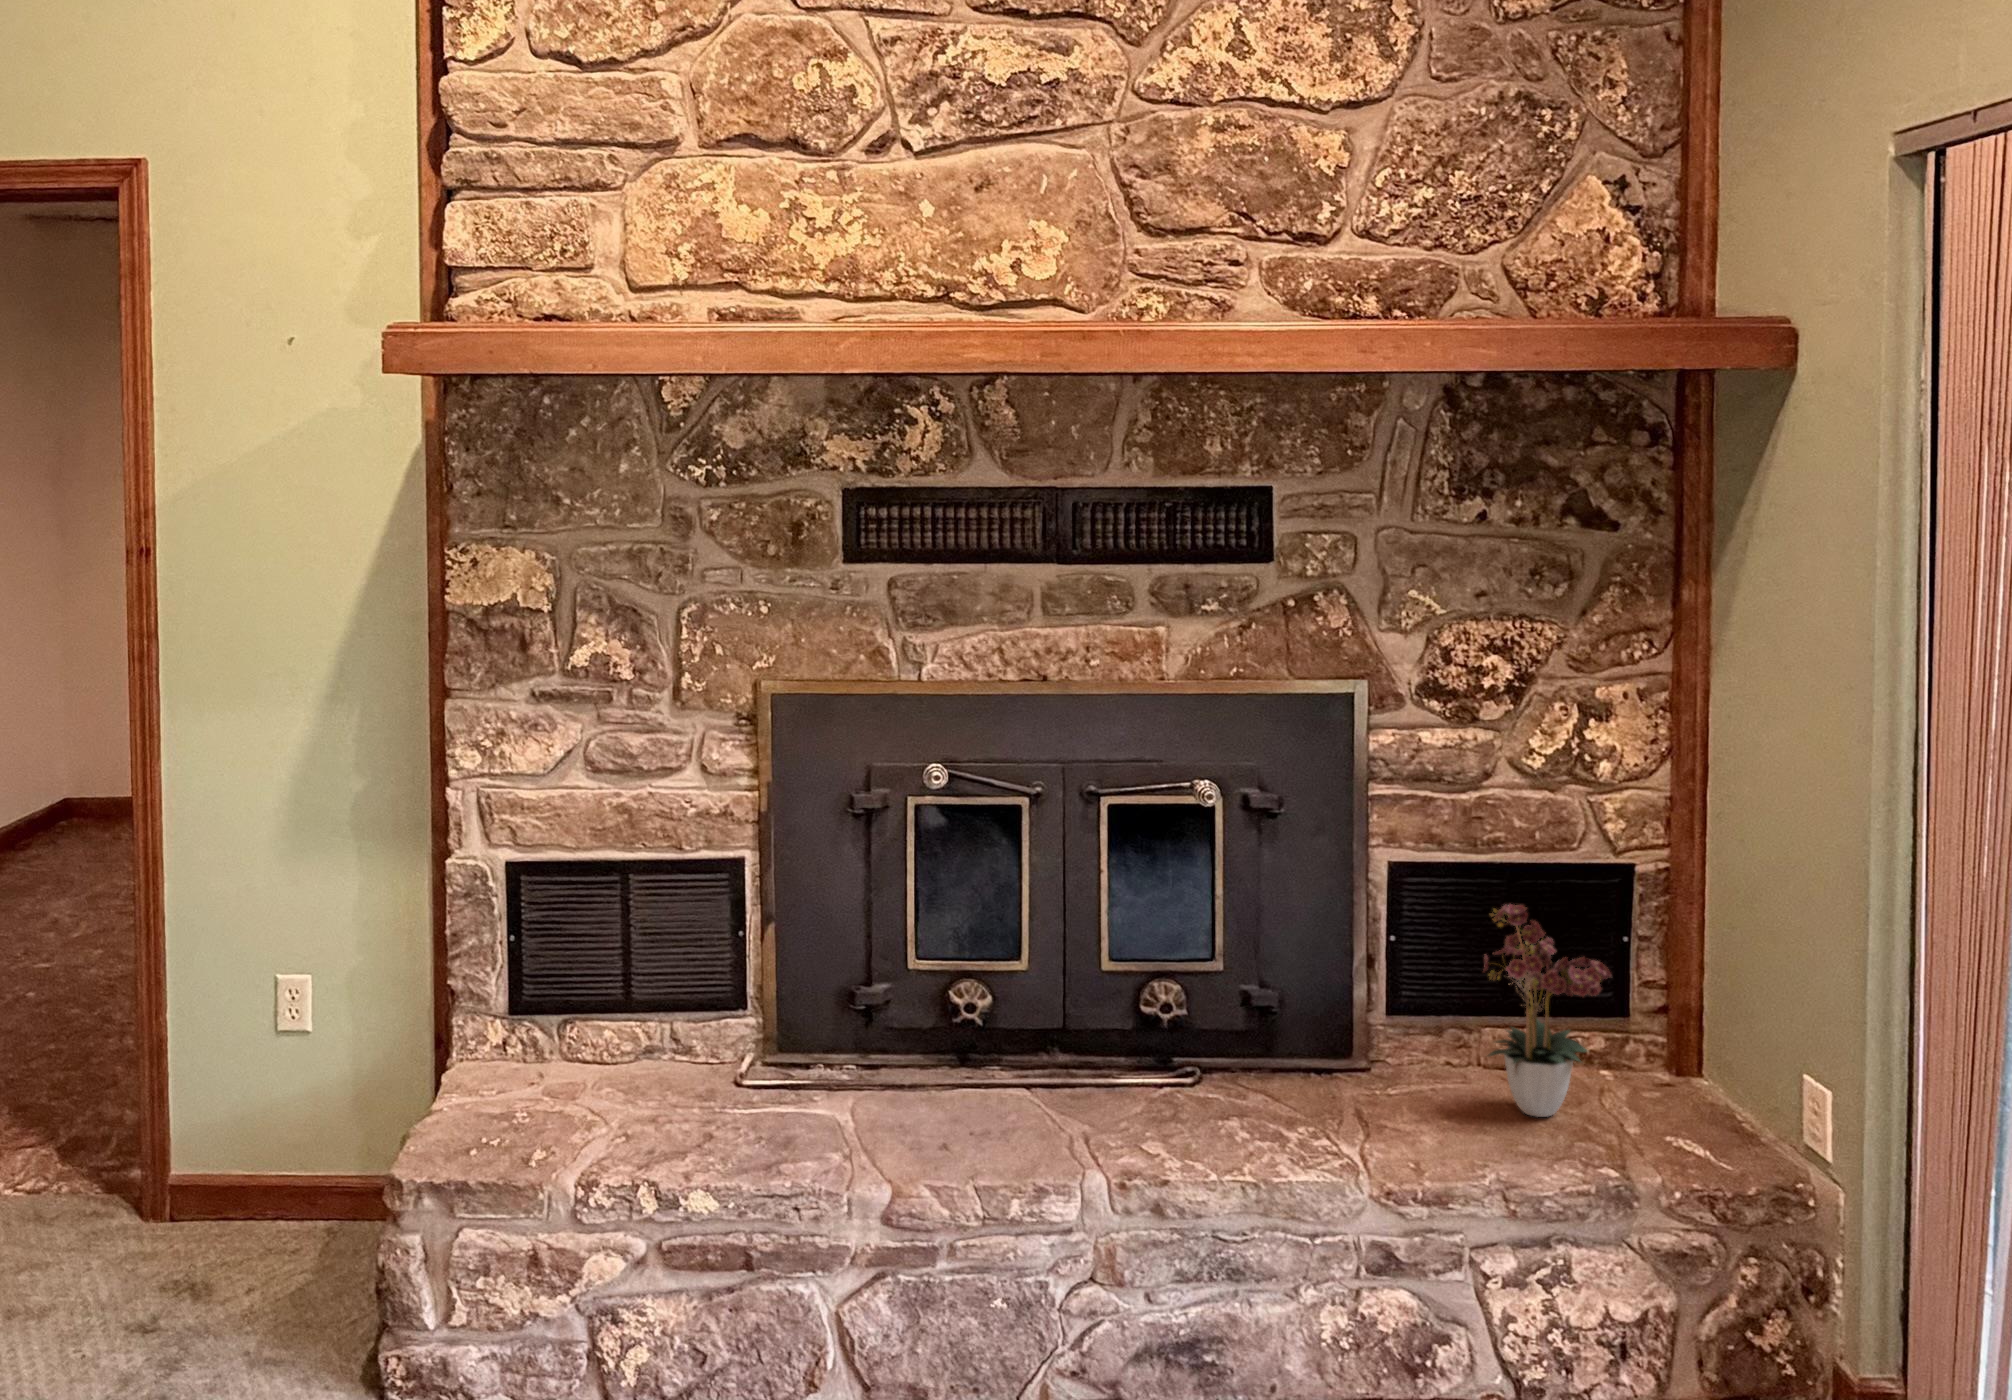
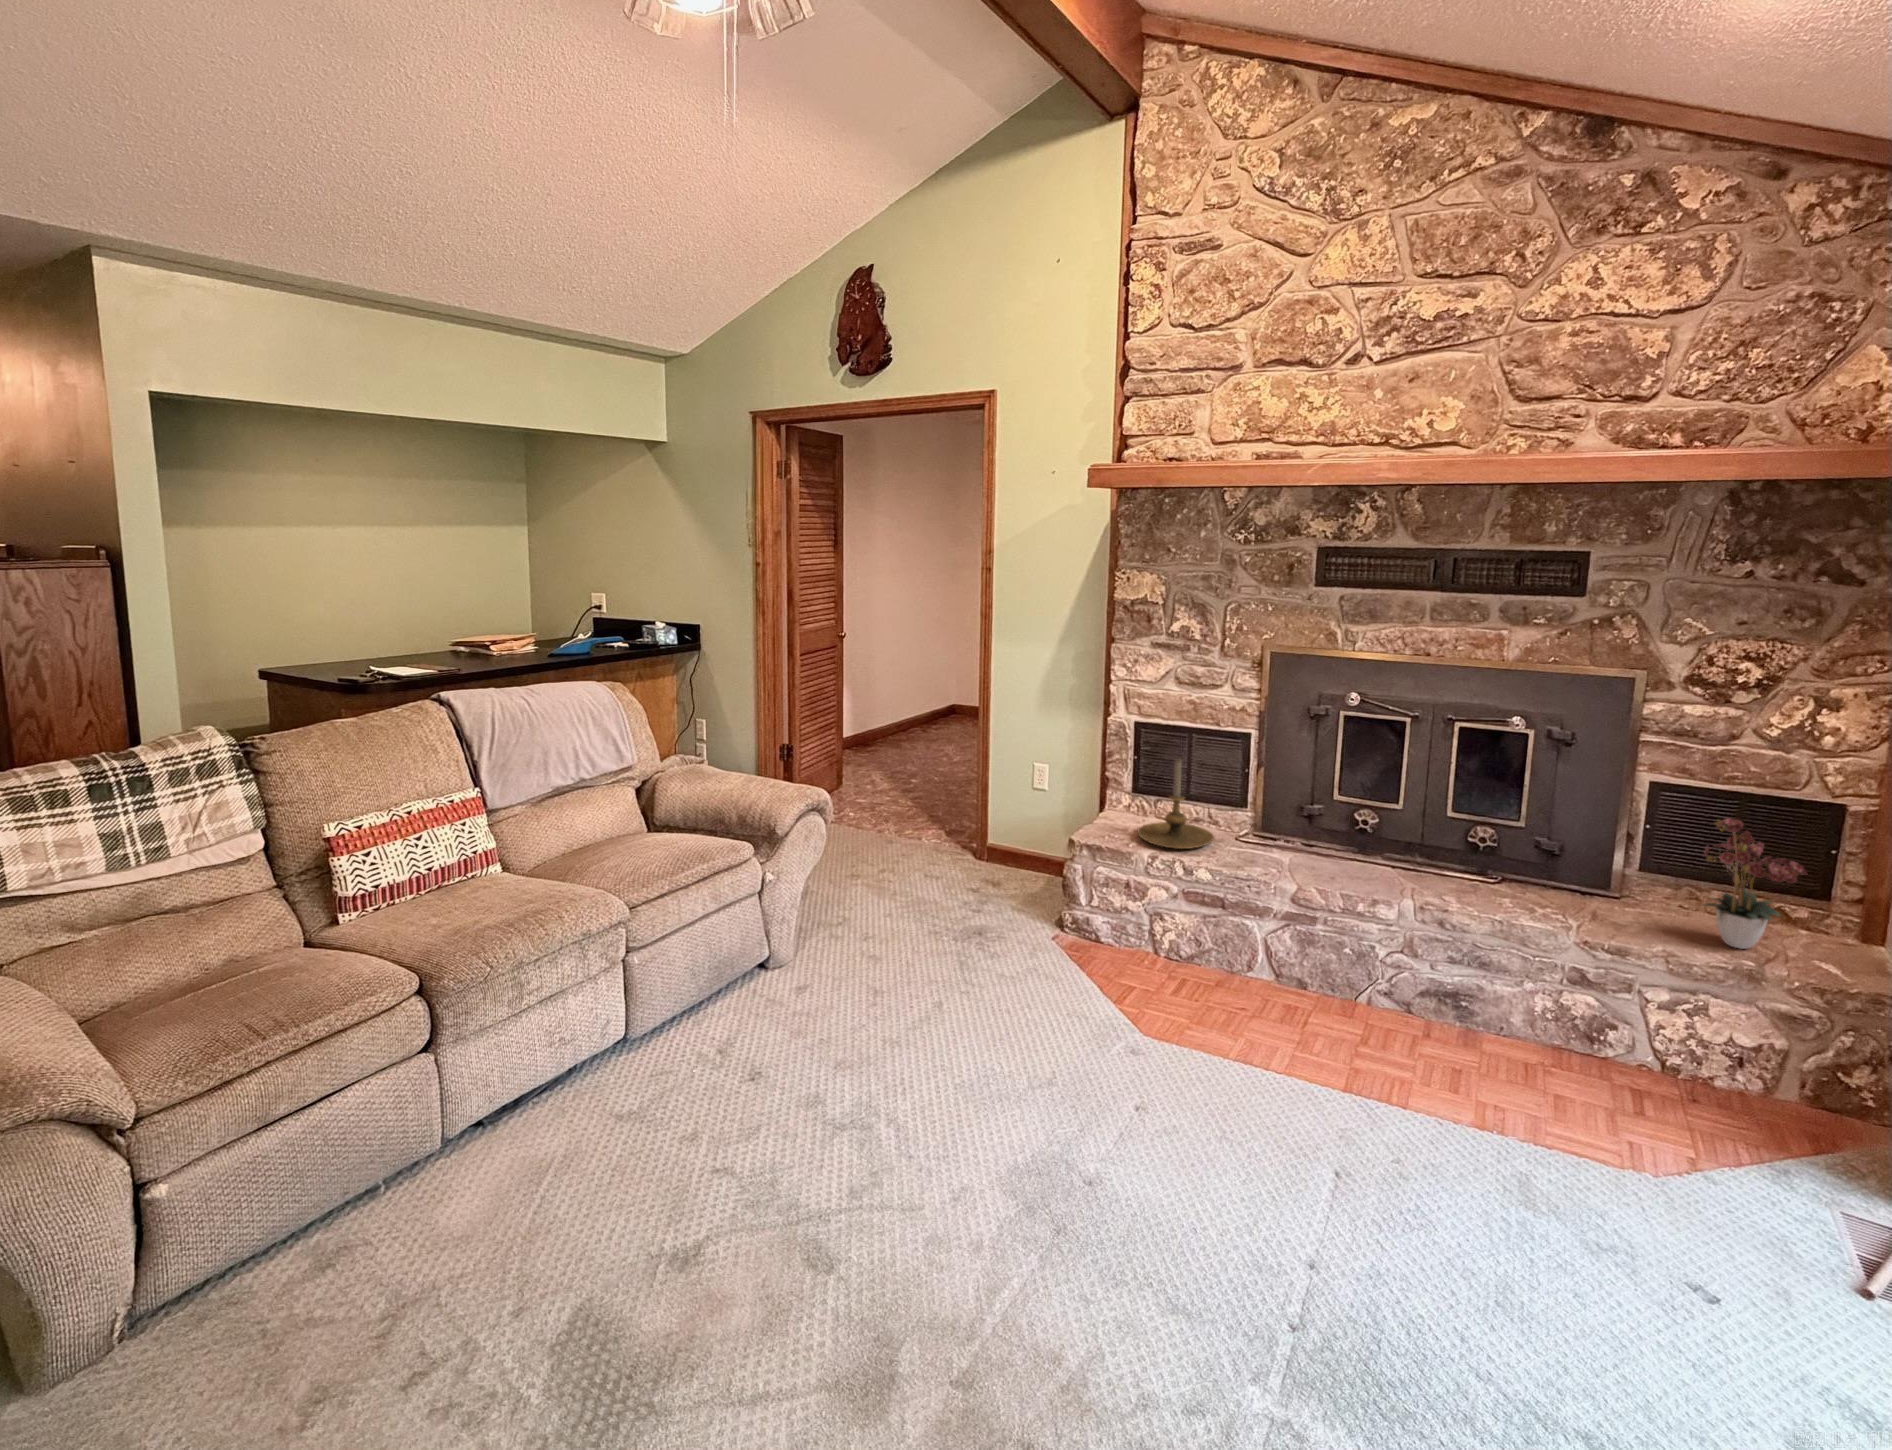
candle holder: none [527,931,689,1125] -> present [1137,759,1214,849]

